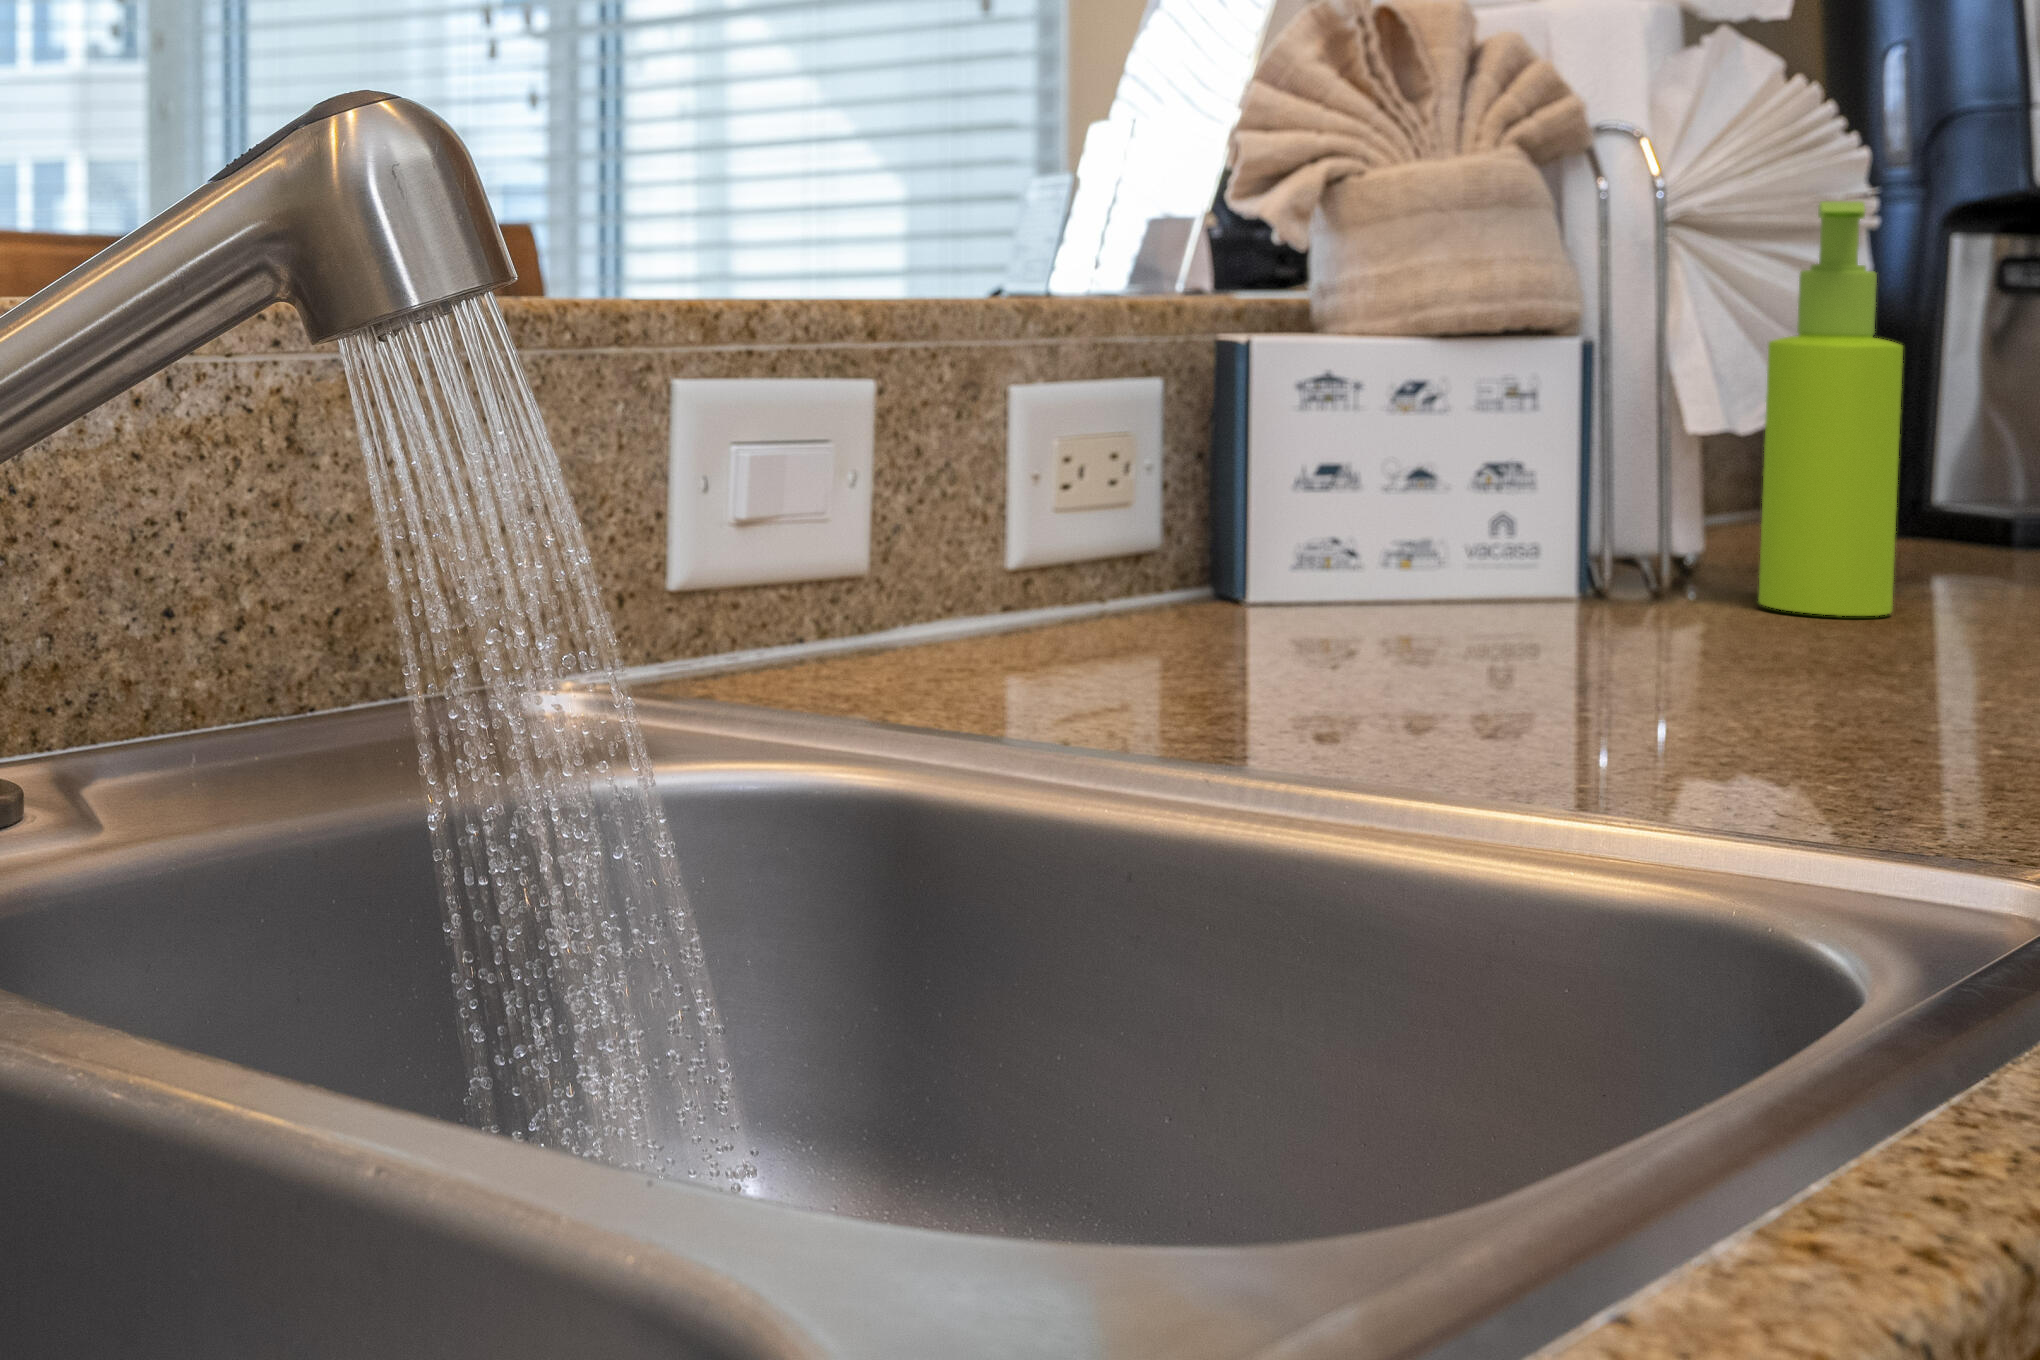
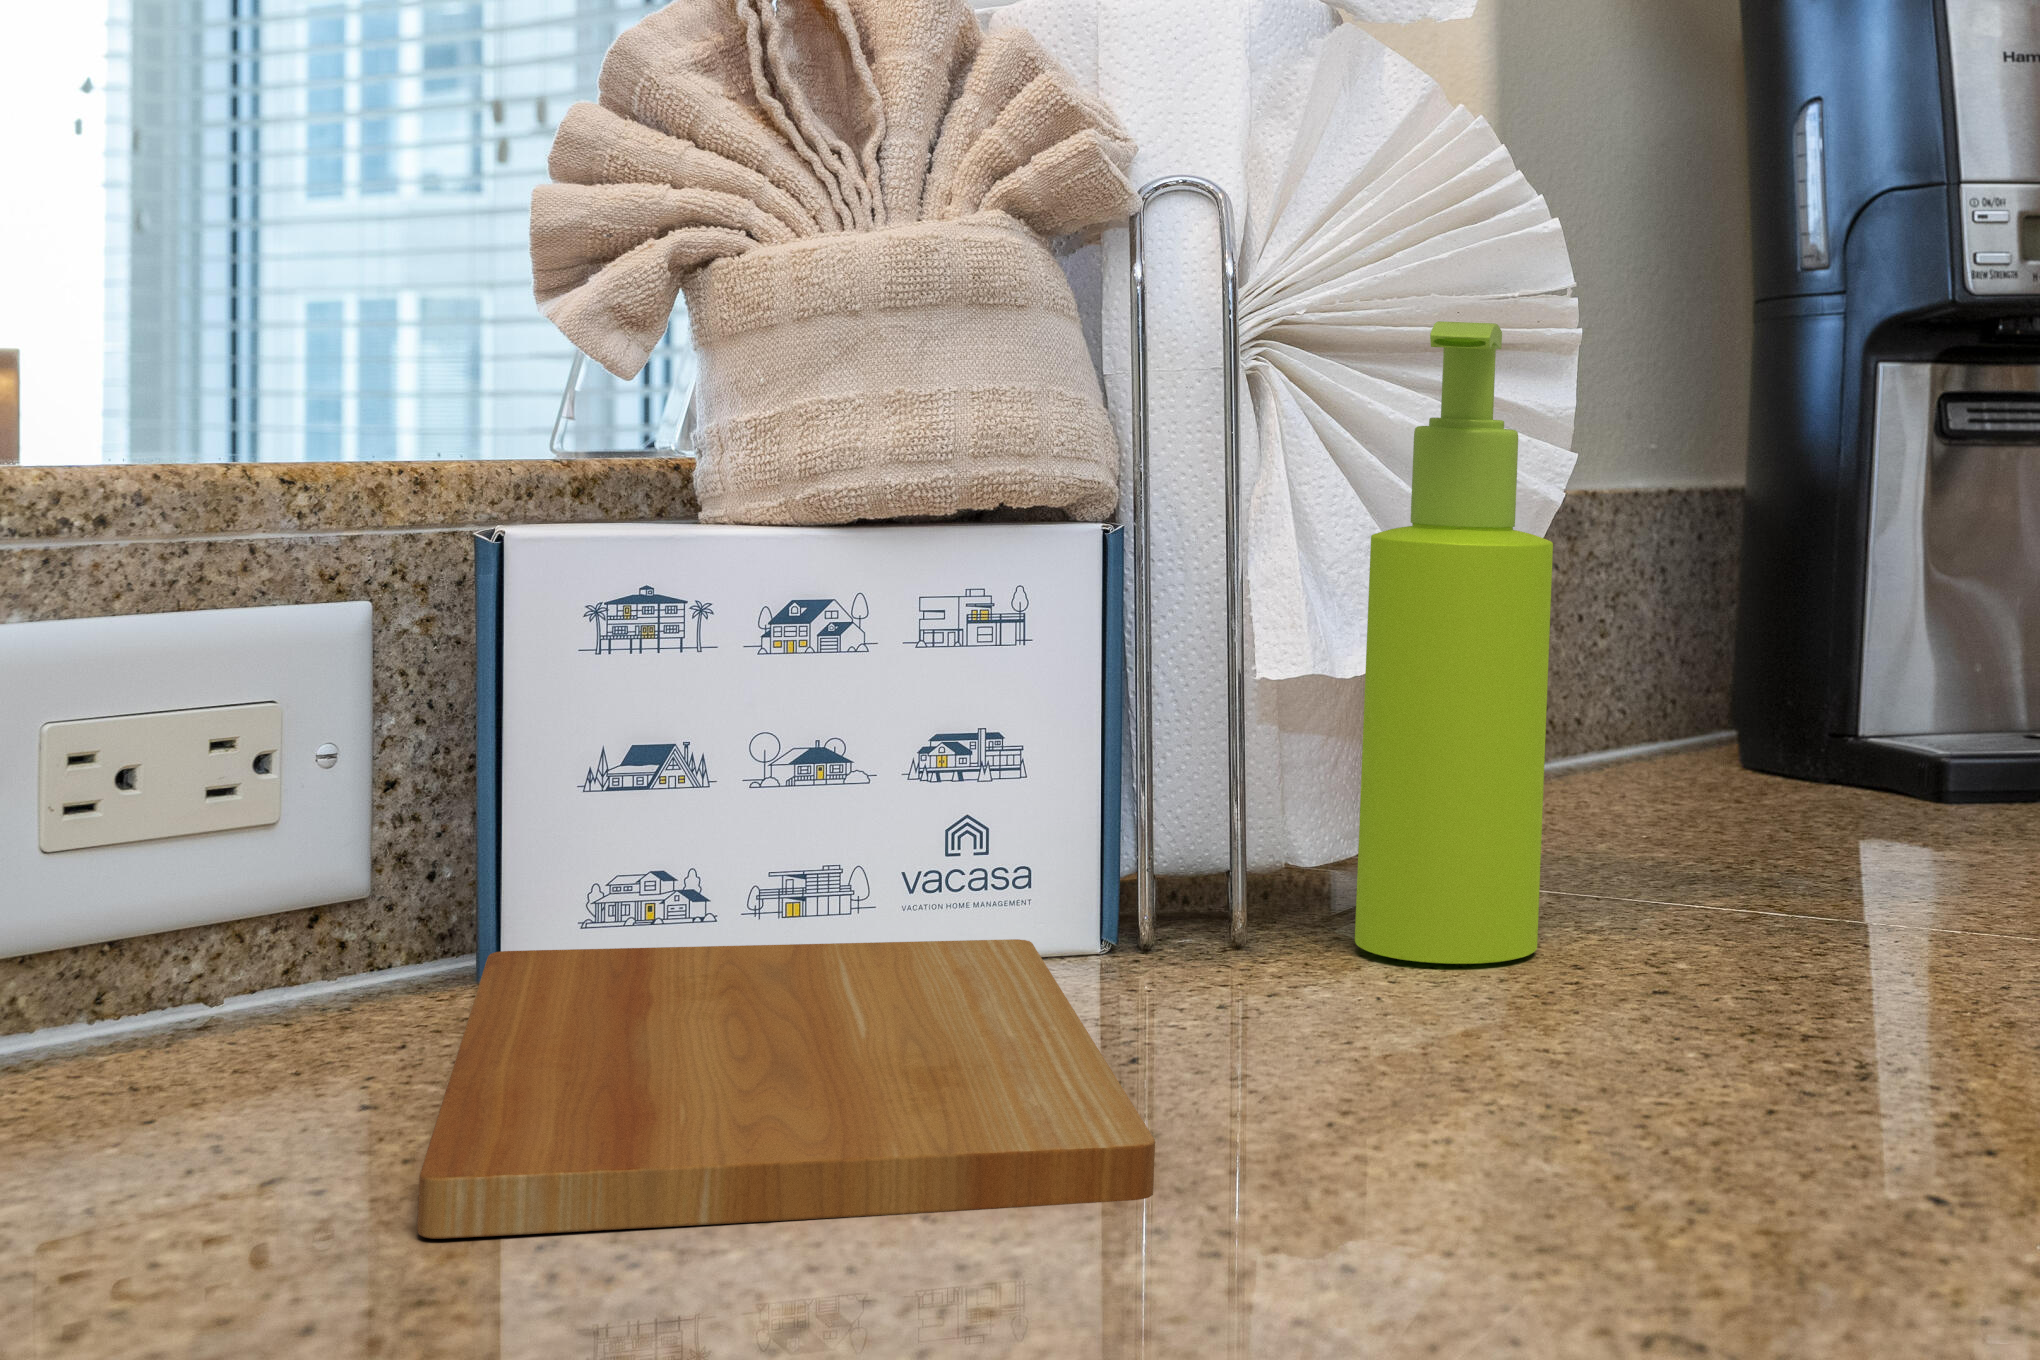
cutting board: none [1252,577,1738,688] -> present [417,939,1155,1239]

